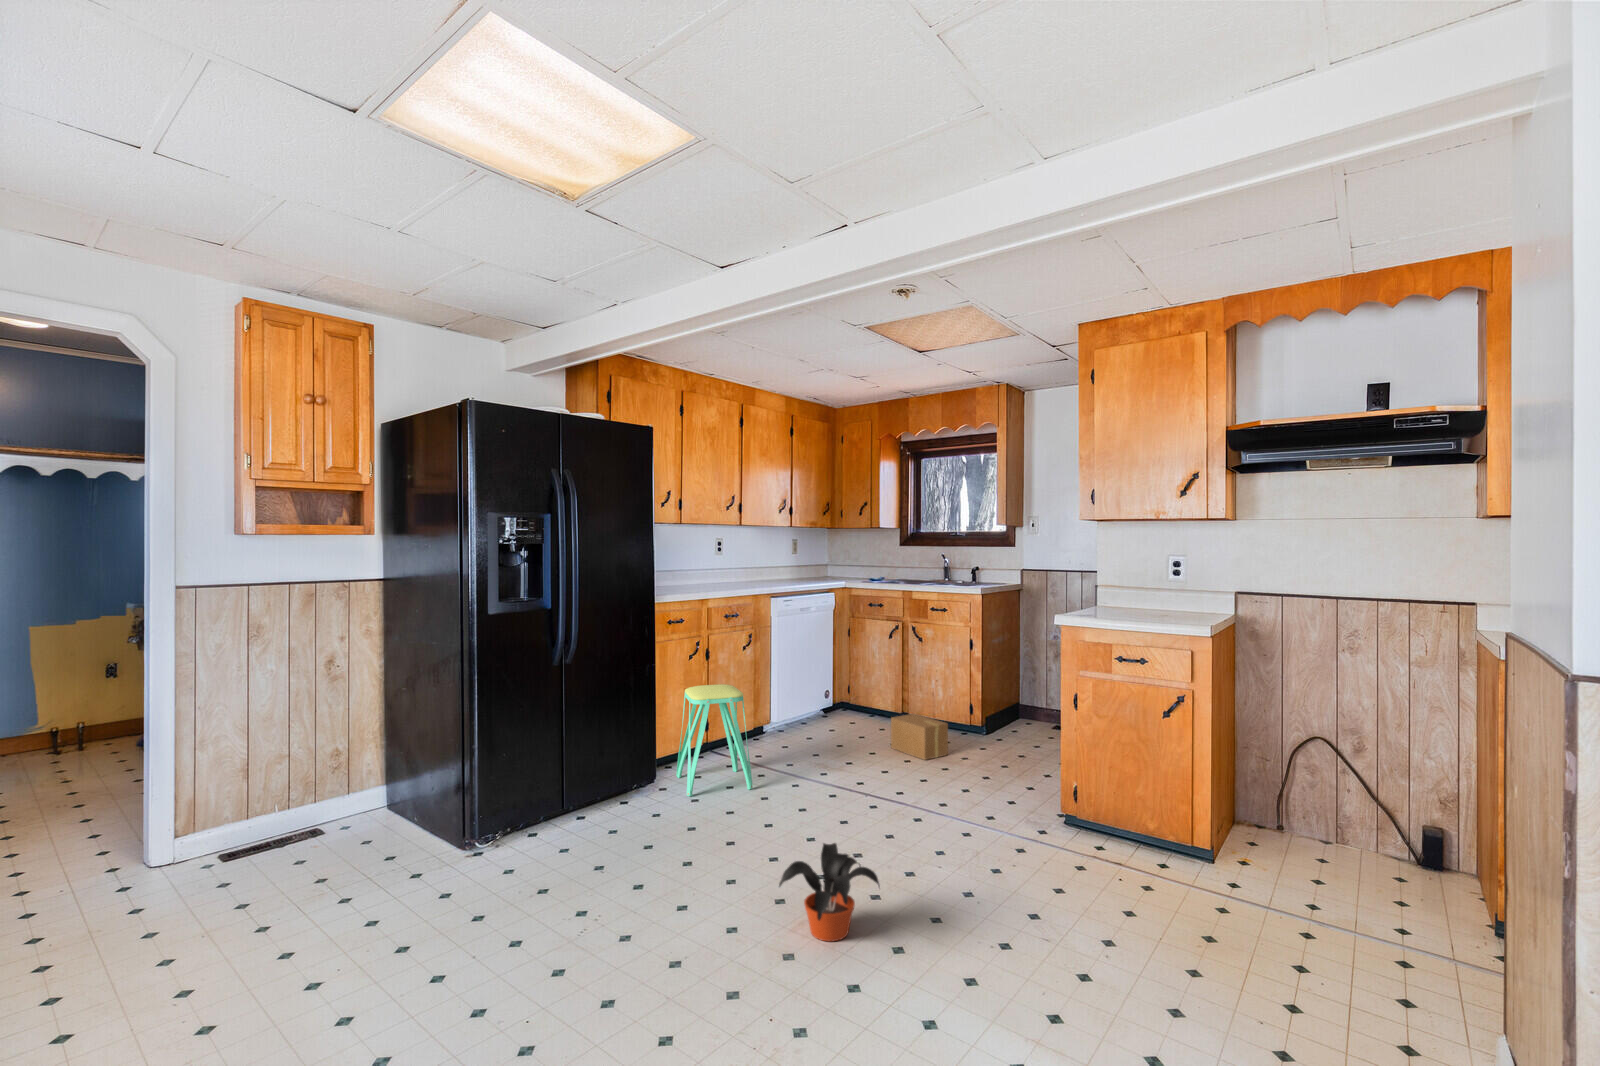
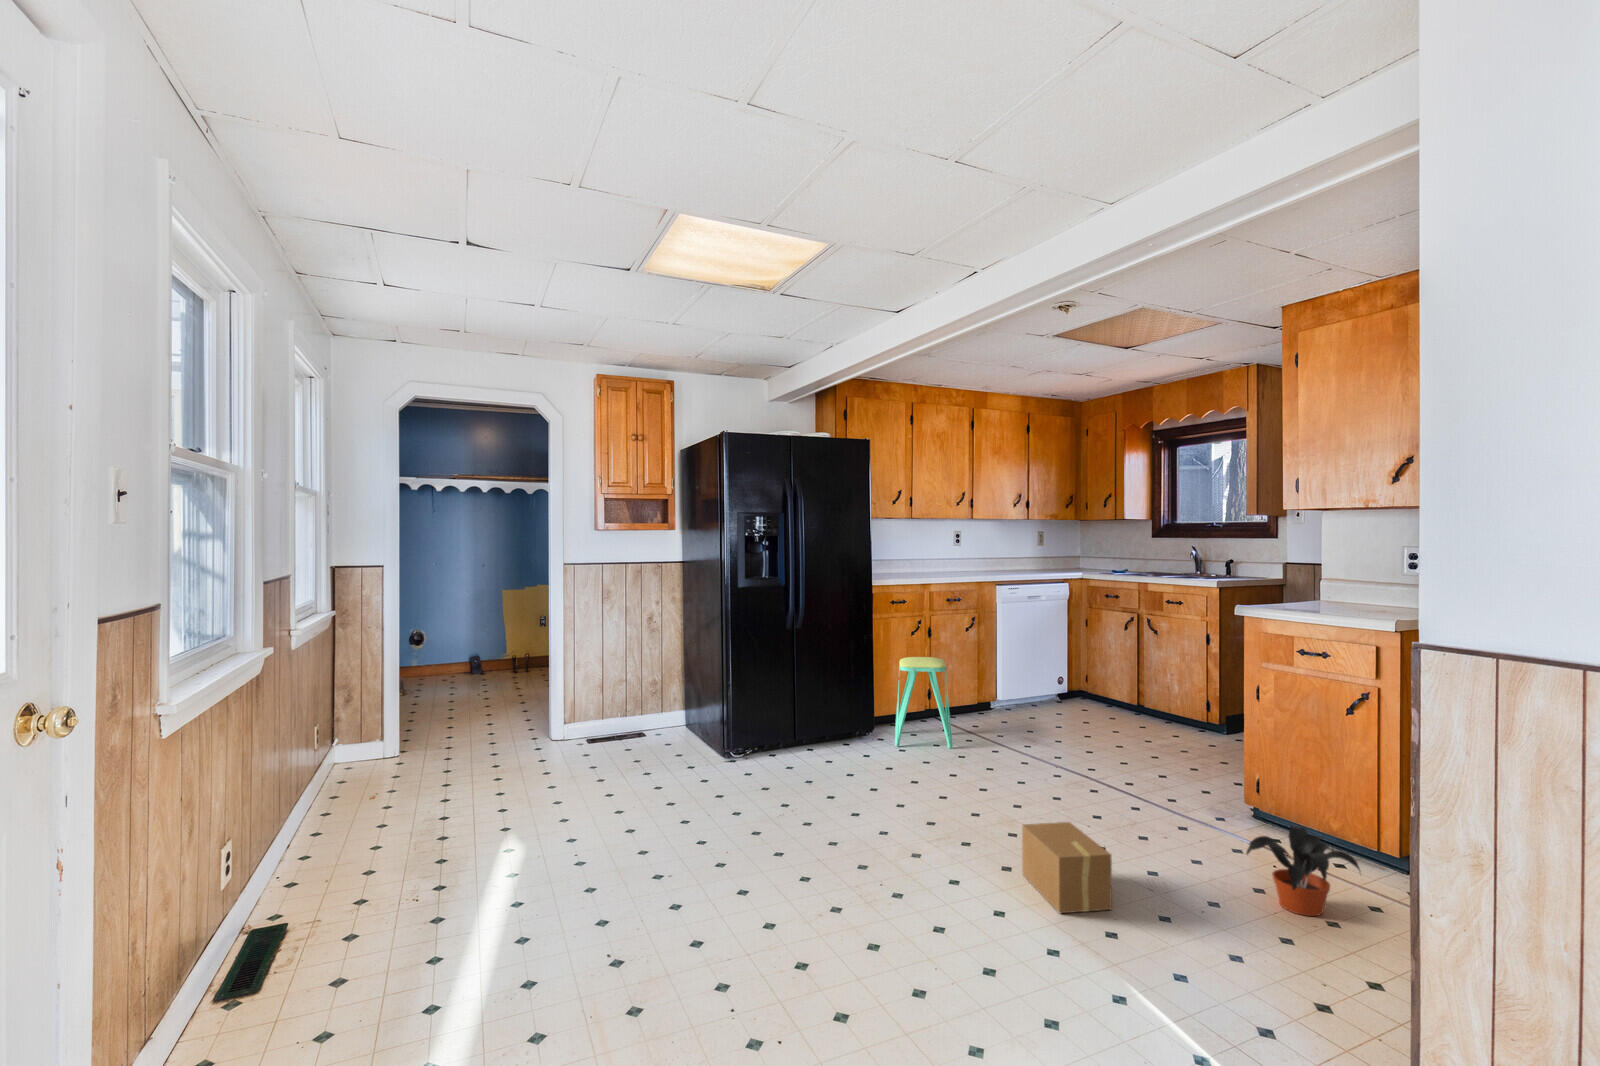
cardboard box: present [891,714,948,760] -> present [1022,822,1112,913]
potted plant: present [779,843,880,941] -> present [1246,825,1360,916]

